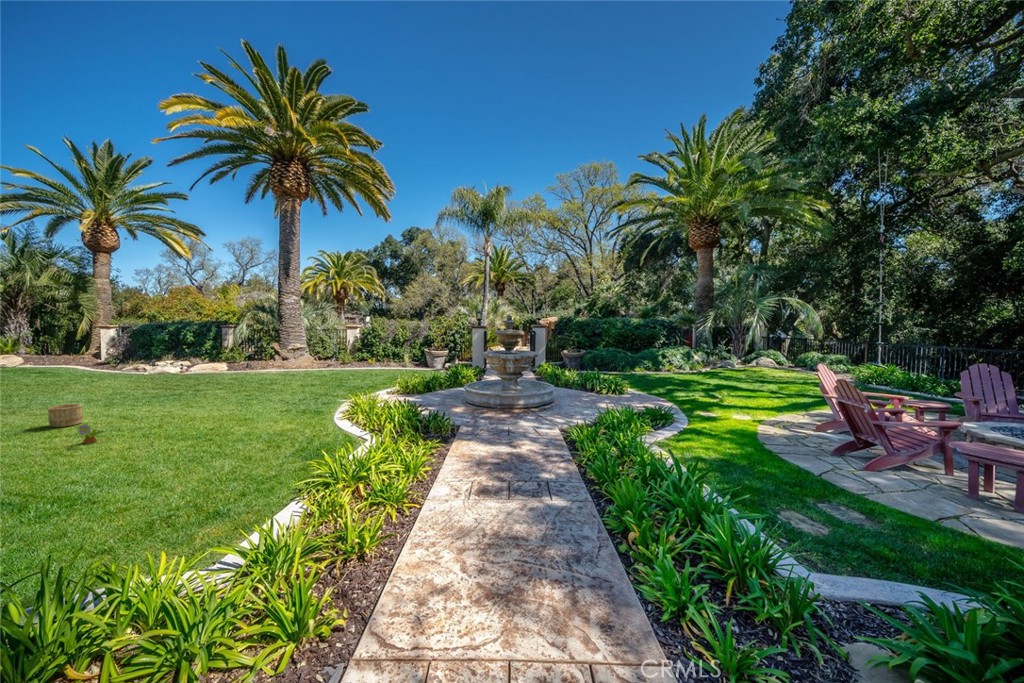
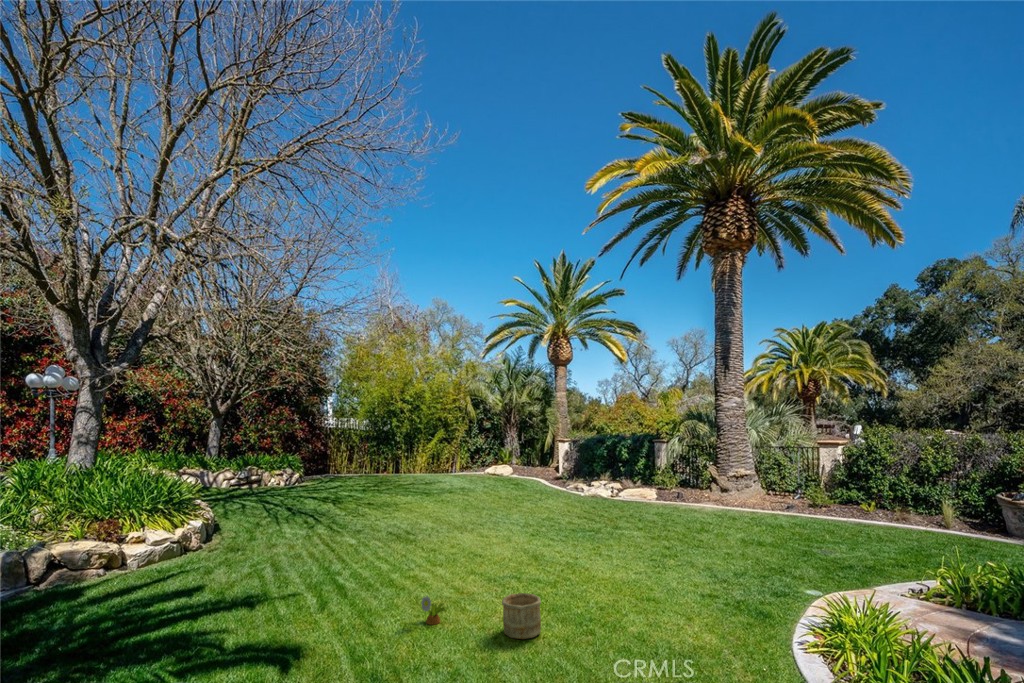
wooden bucket: present [47,404,82,427] -> present [502,593,541,639]

